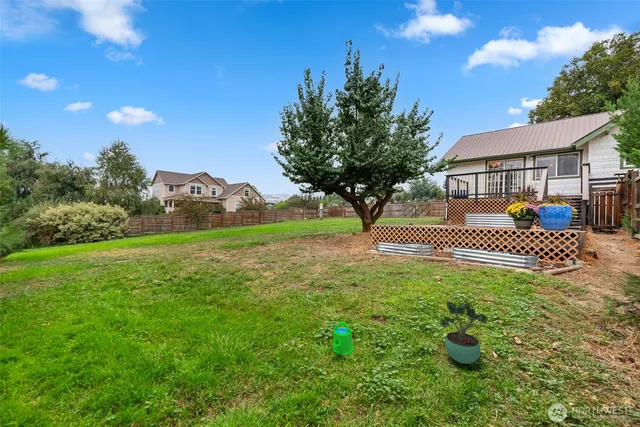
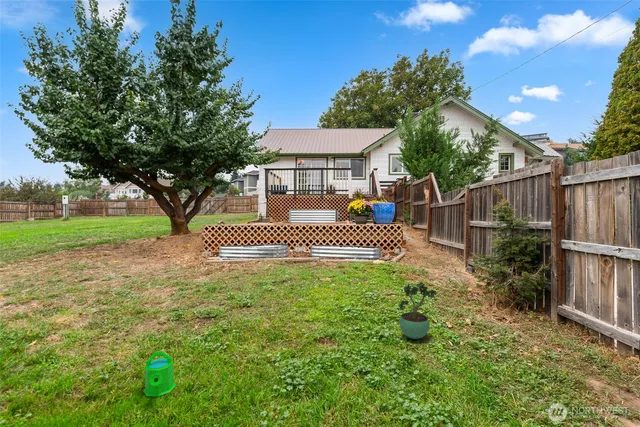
watering can: present [333,321,354,355] -> present [143,351,176,397]

